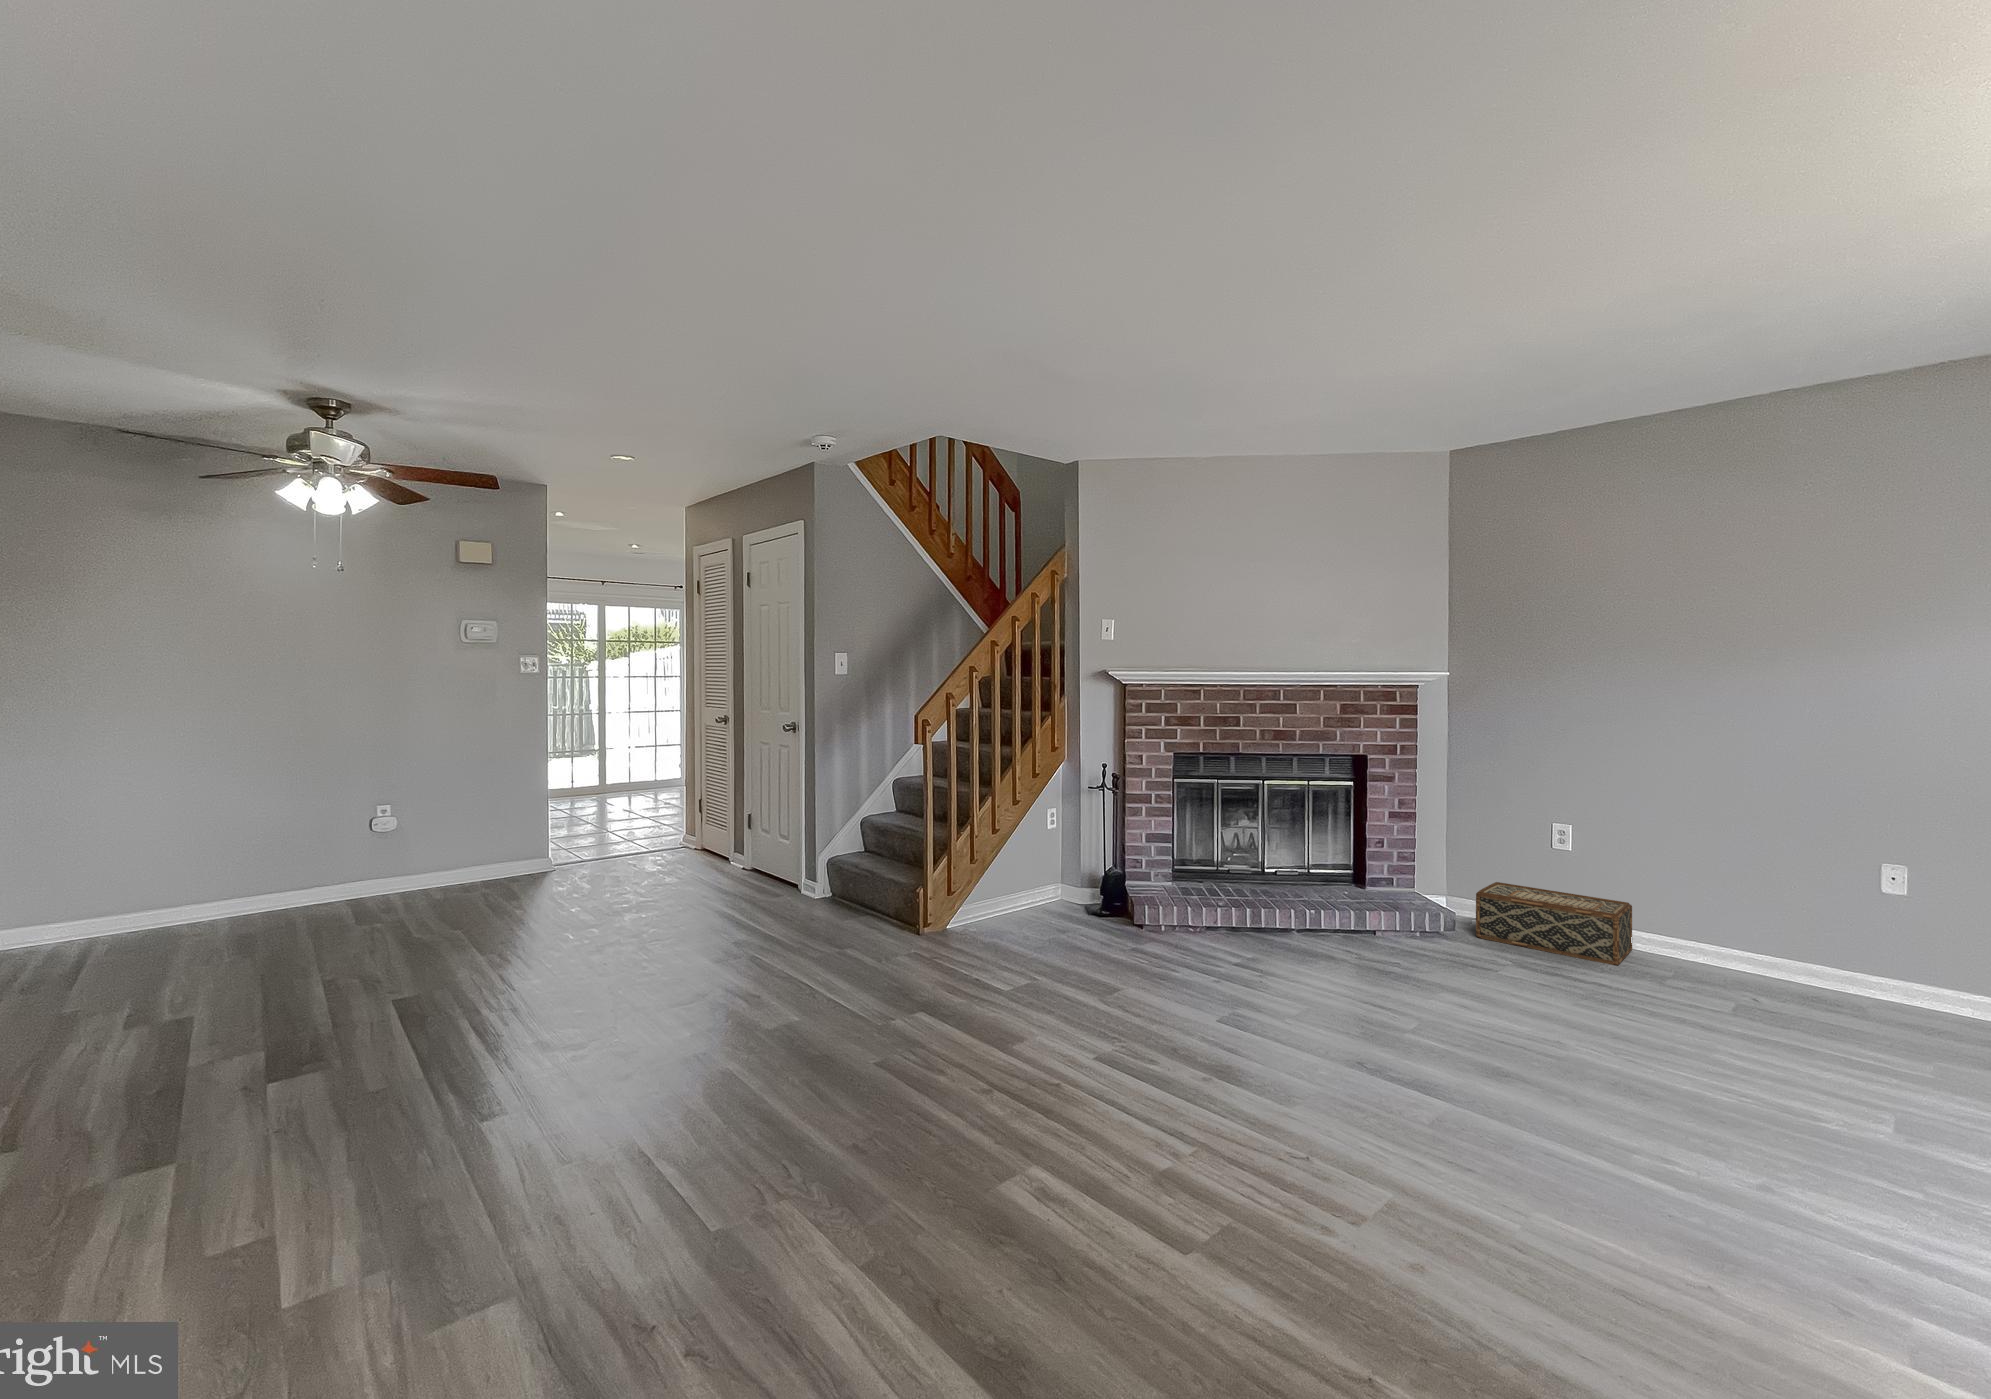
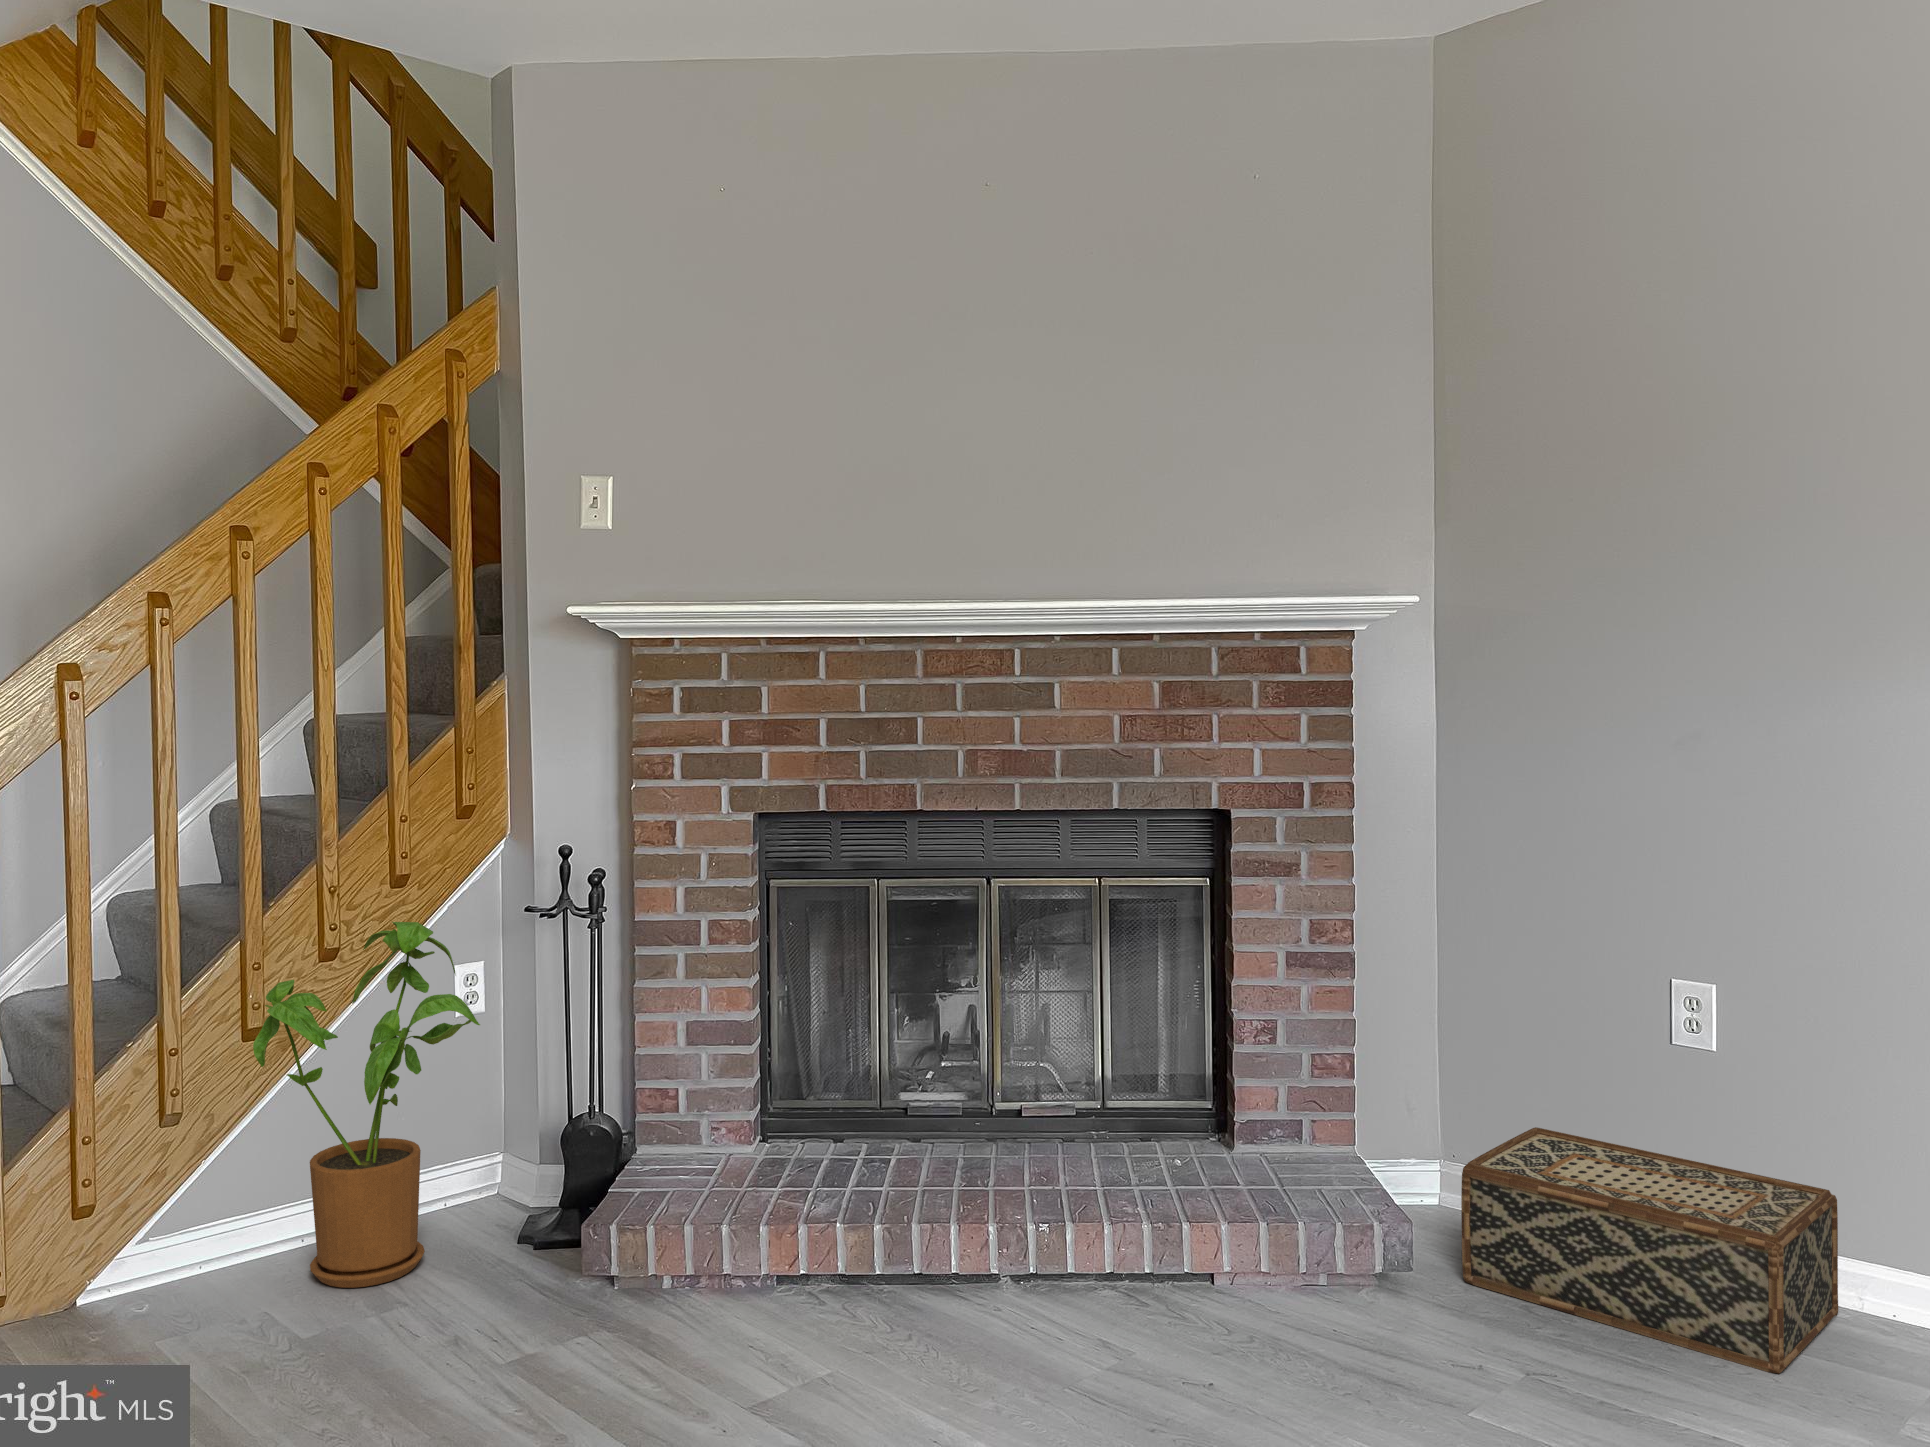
house plant: none [1007,790,1092,926] -> present [253,922,480,1288]

